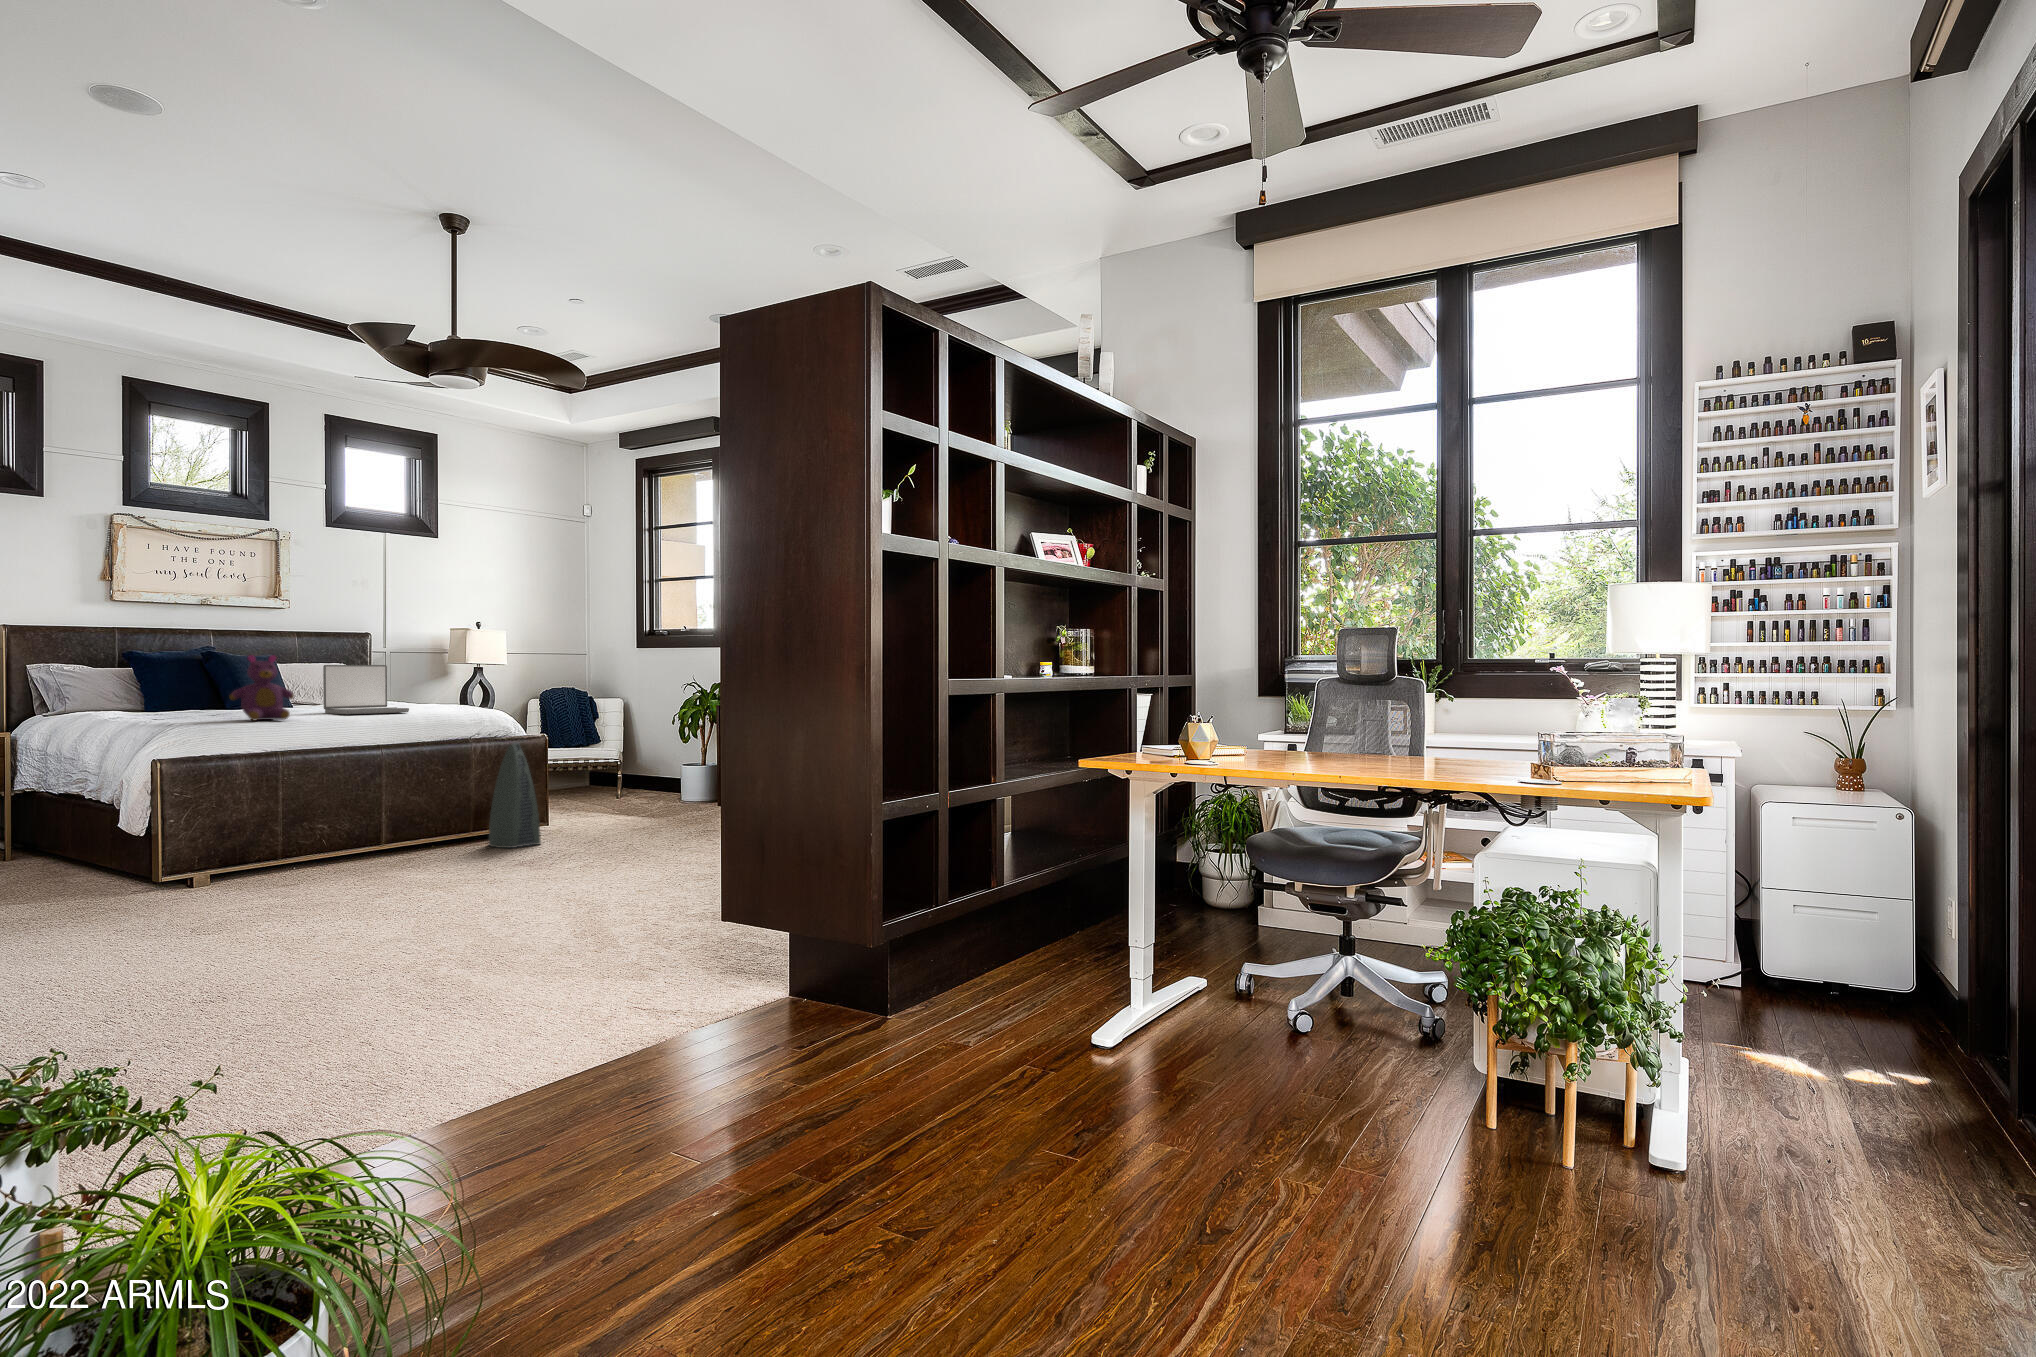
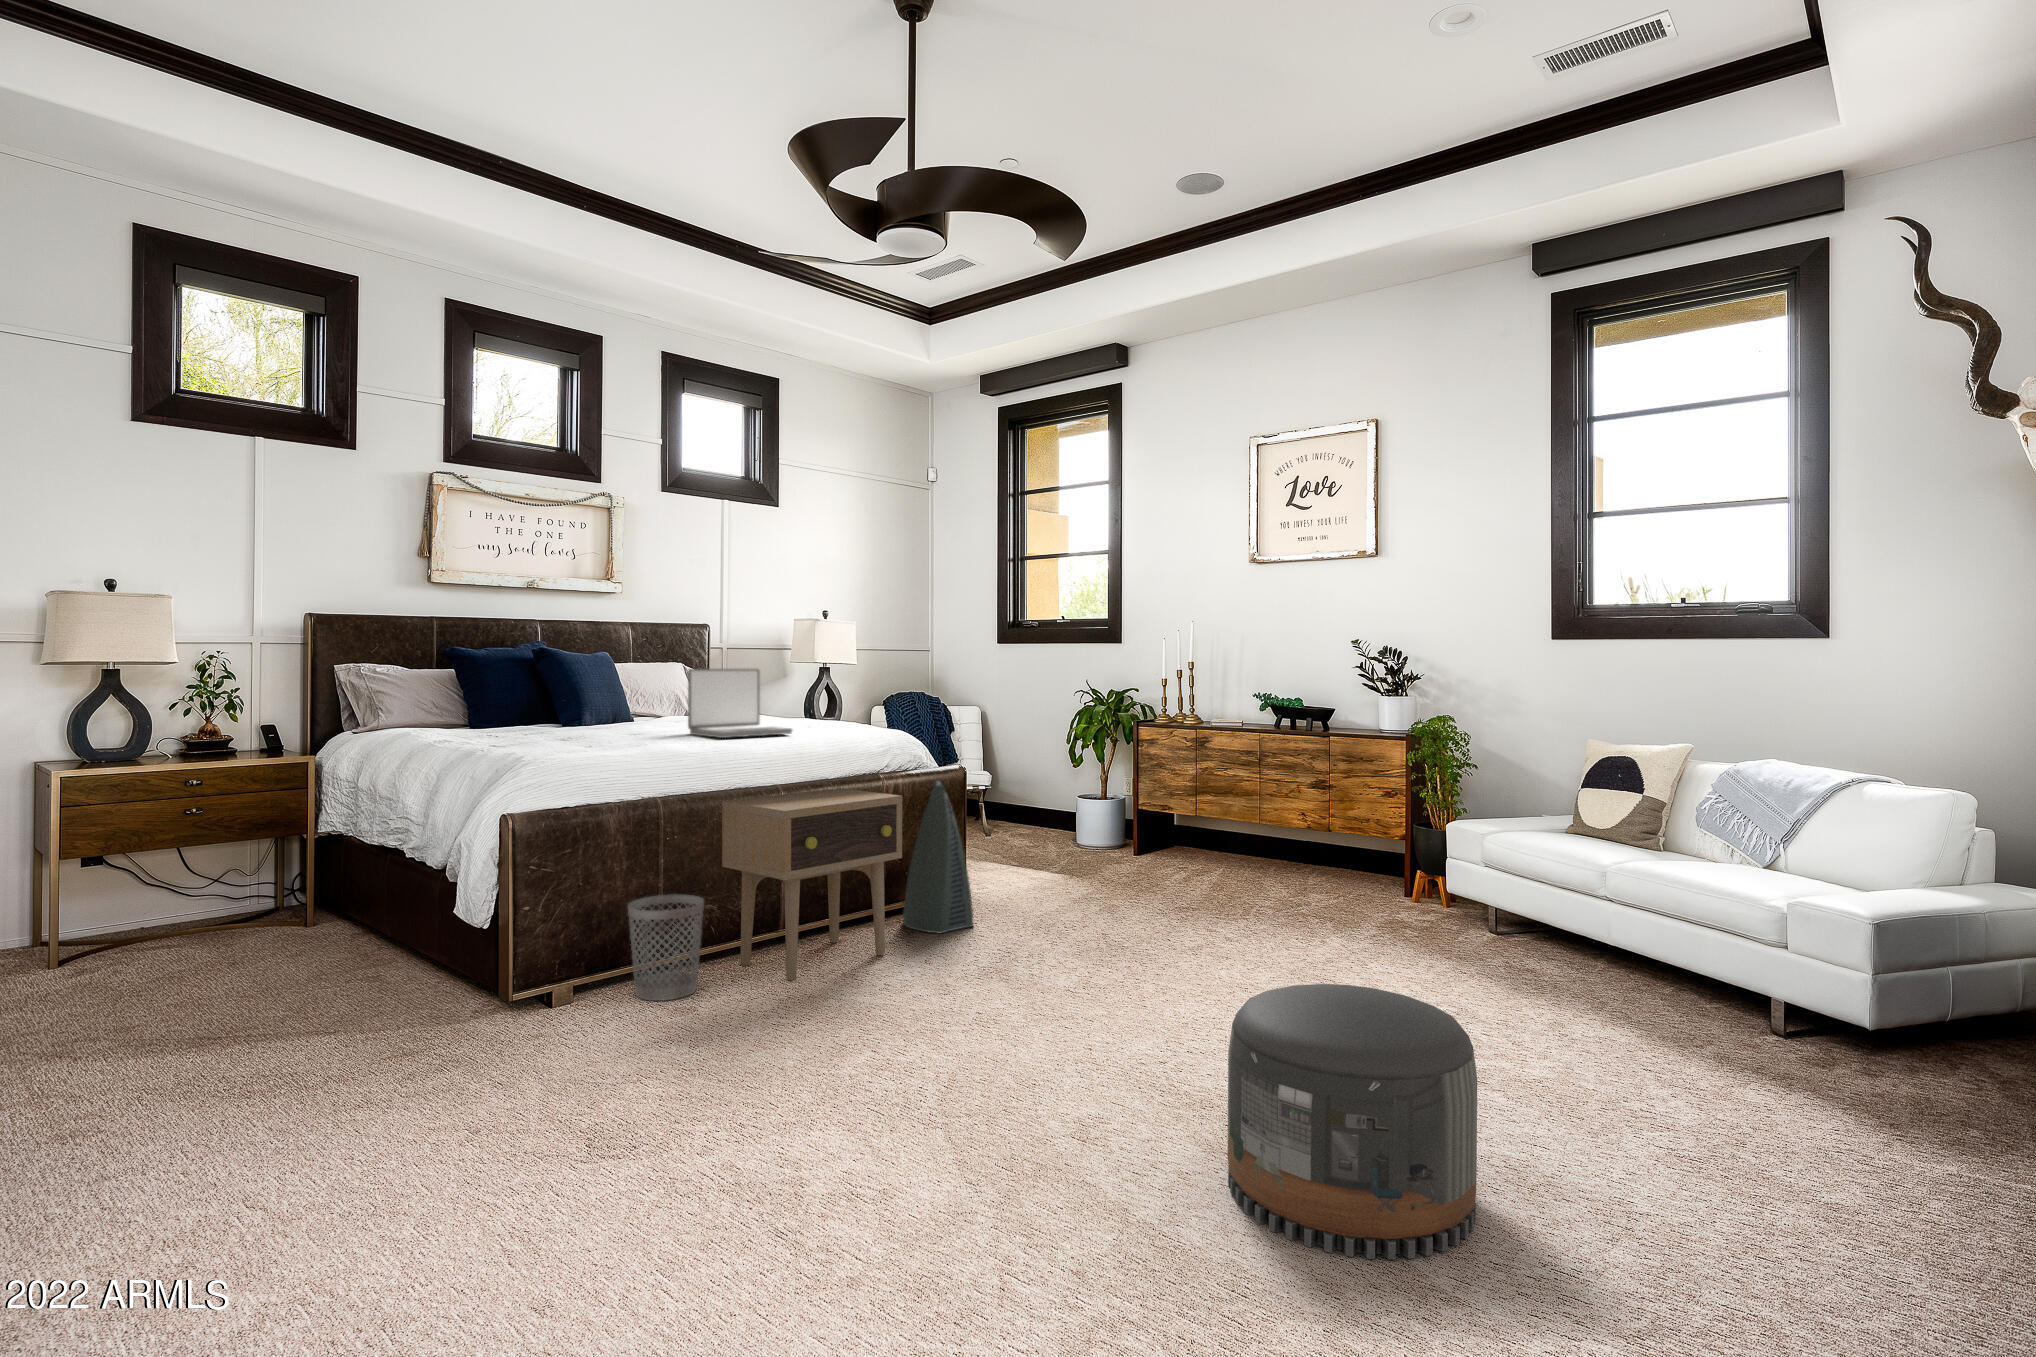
teddy bear: present [230,655,294,720] -> none [588,656,666,751]
side table: none [330,747,471,871] -> present [722,788,902,980]
wastebasket: none [250,815,309,883] -> present [628,894,704,1001]
pouf: none [558,825,689,942] -> present [1228,984,1477,1259]

